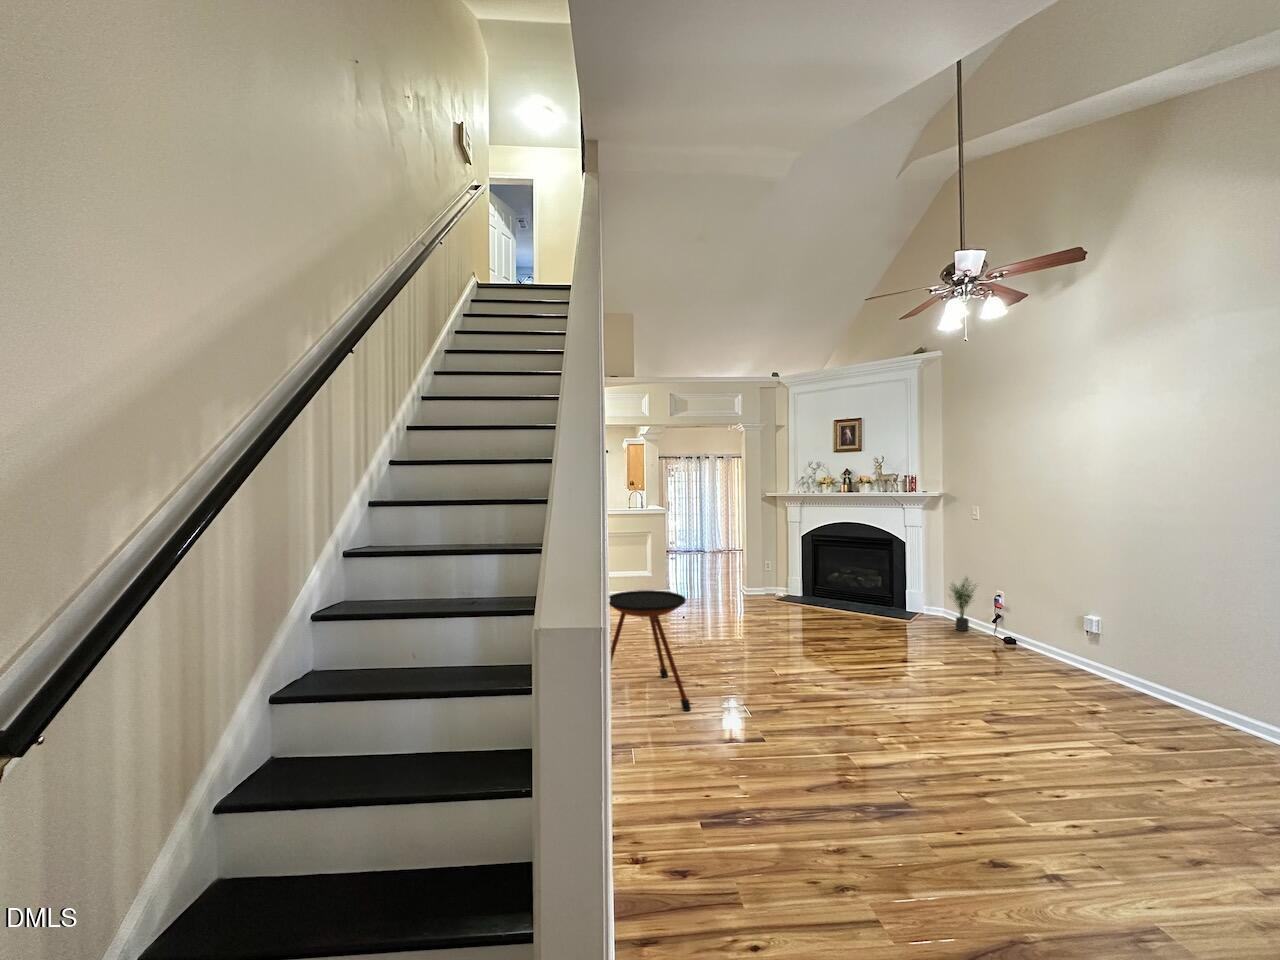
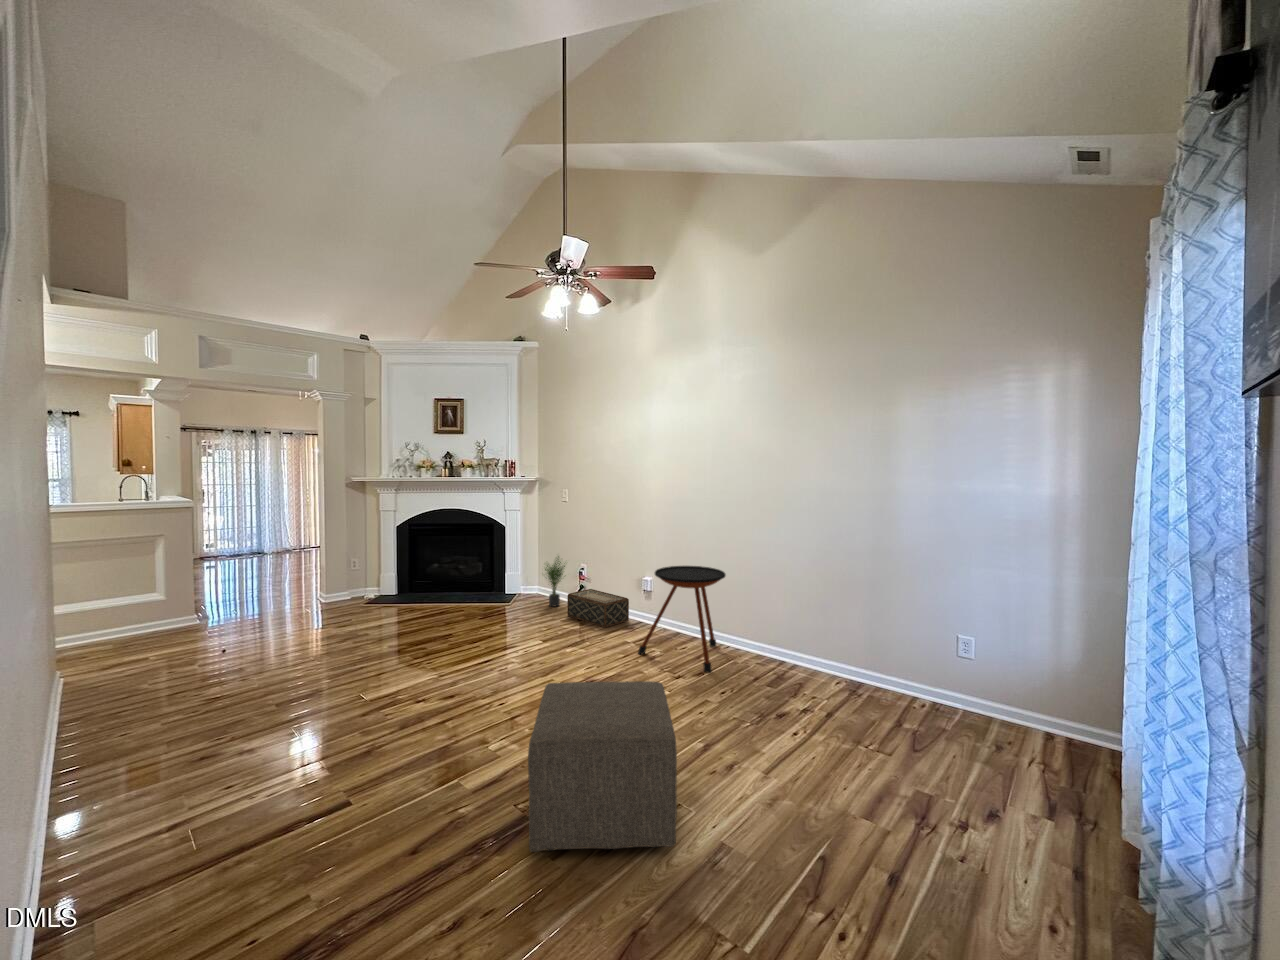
side table: present [609,590,691,711] -> present [638,566,726,673]
woven basket: none [977,618,1059,662] -> present [567,589,629,627]
ottoman: none [906,690,1082,893] -> present [528,681,677,852]

